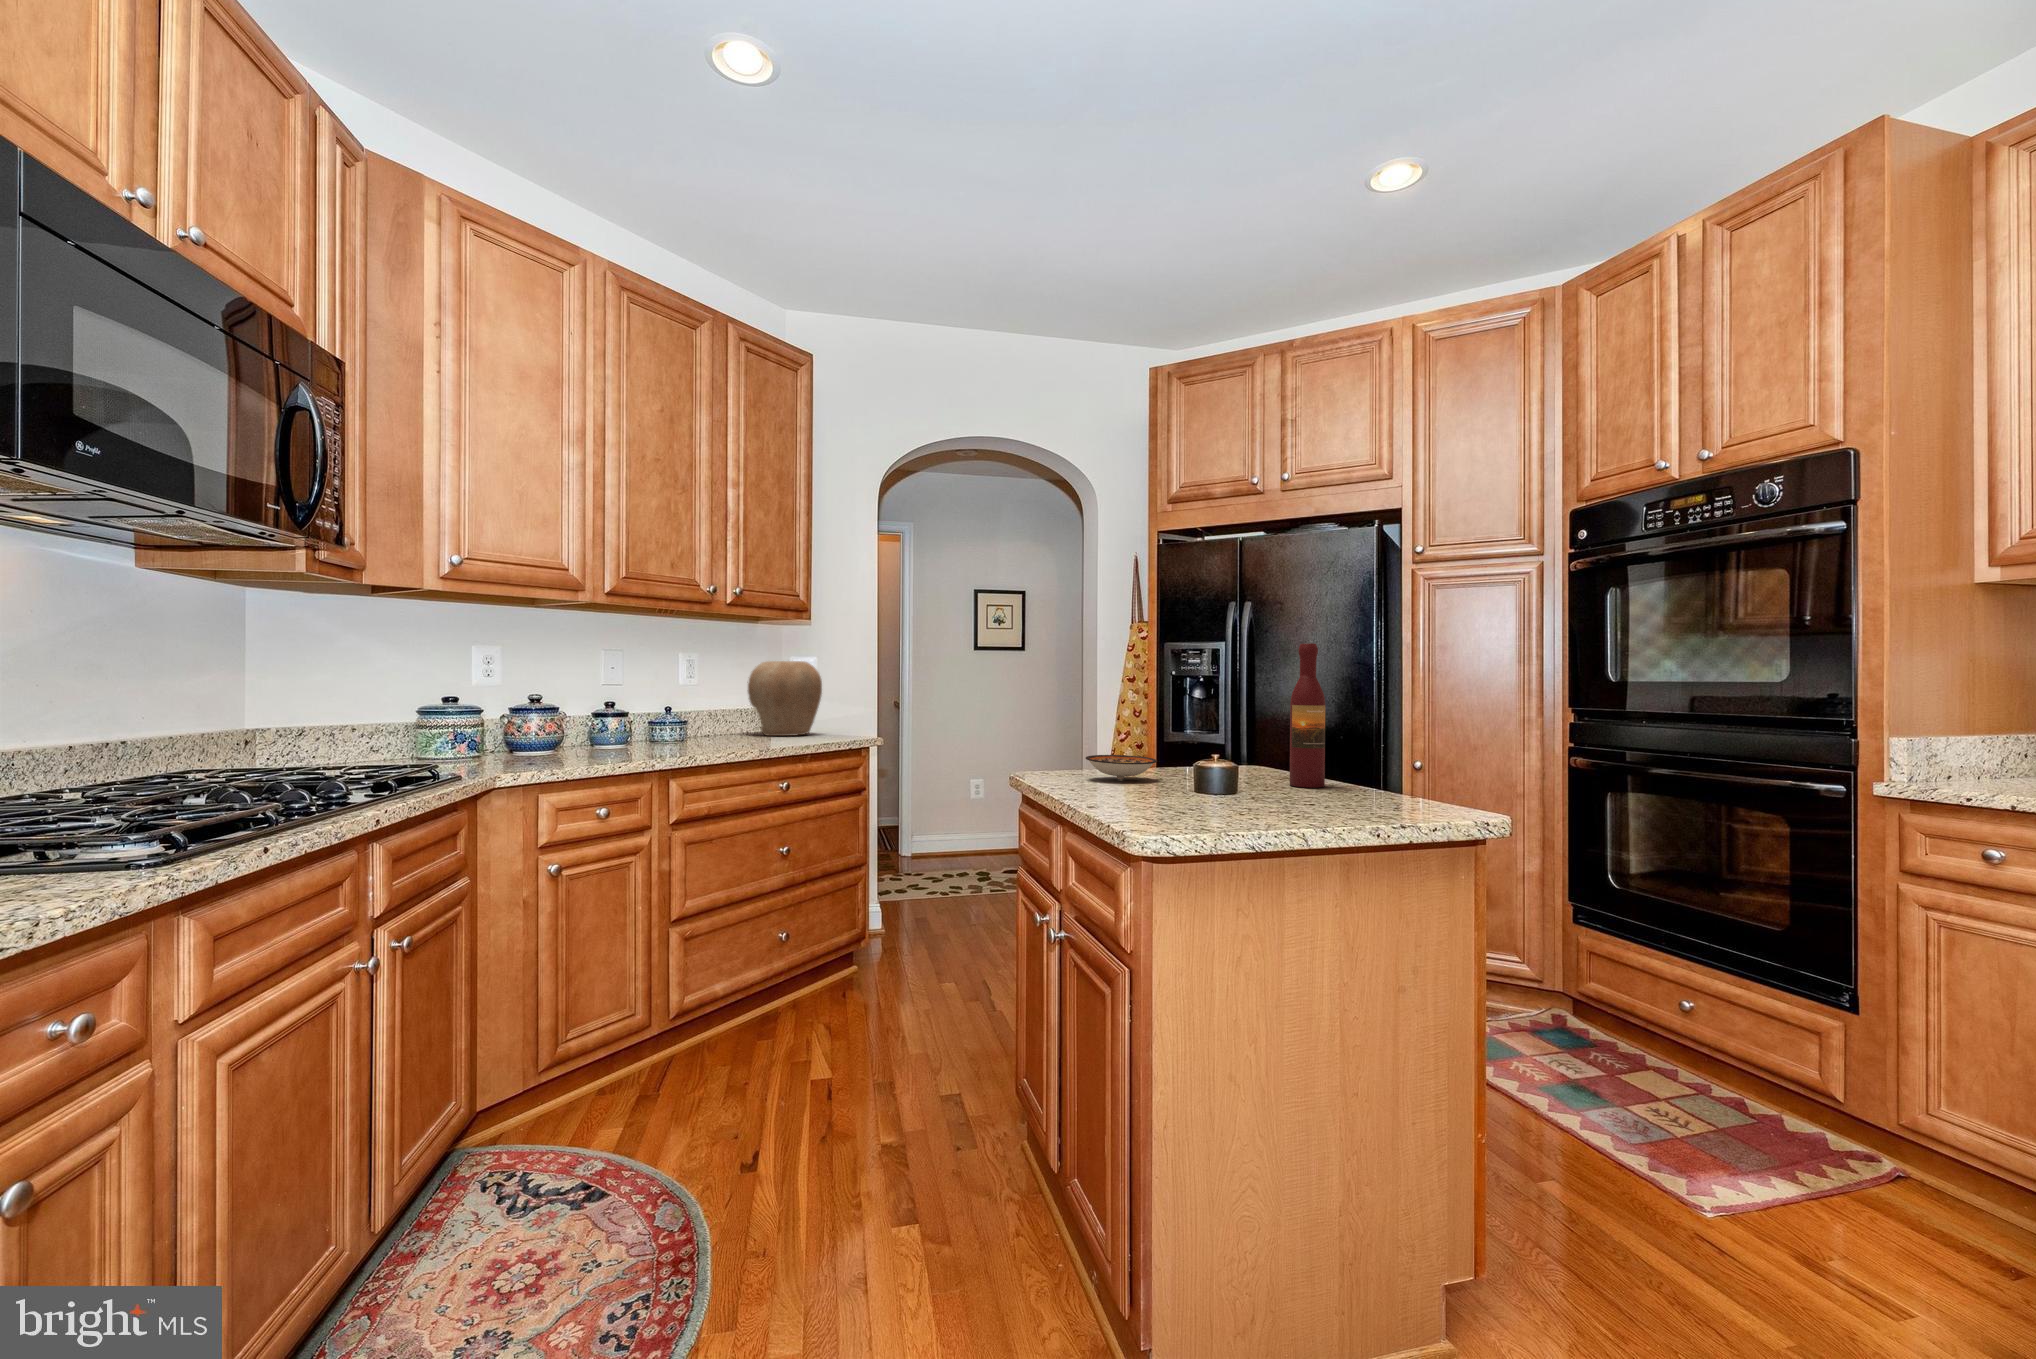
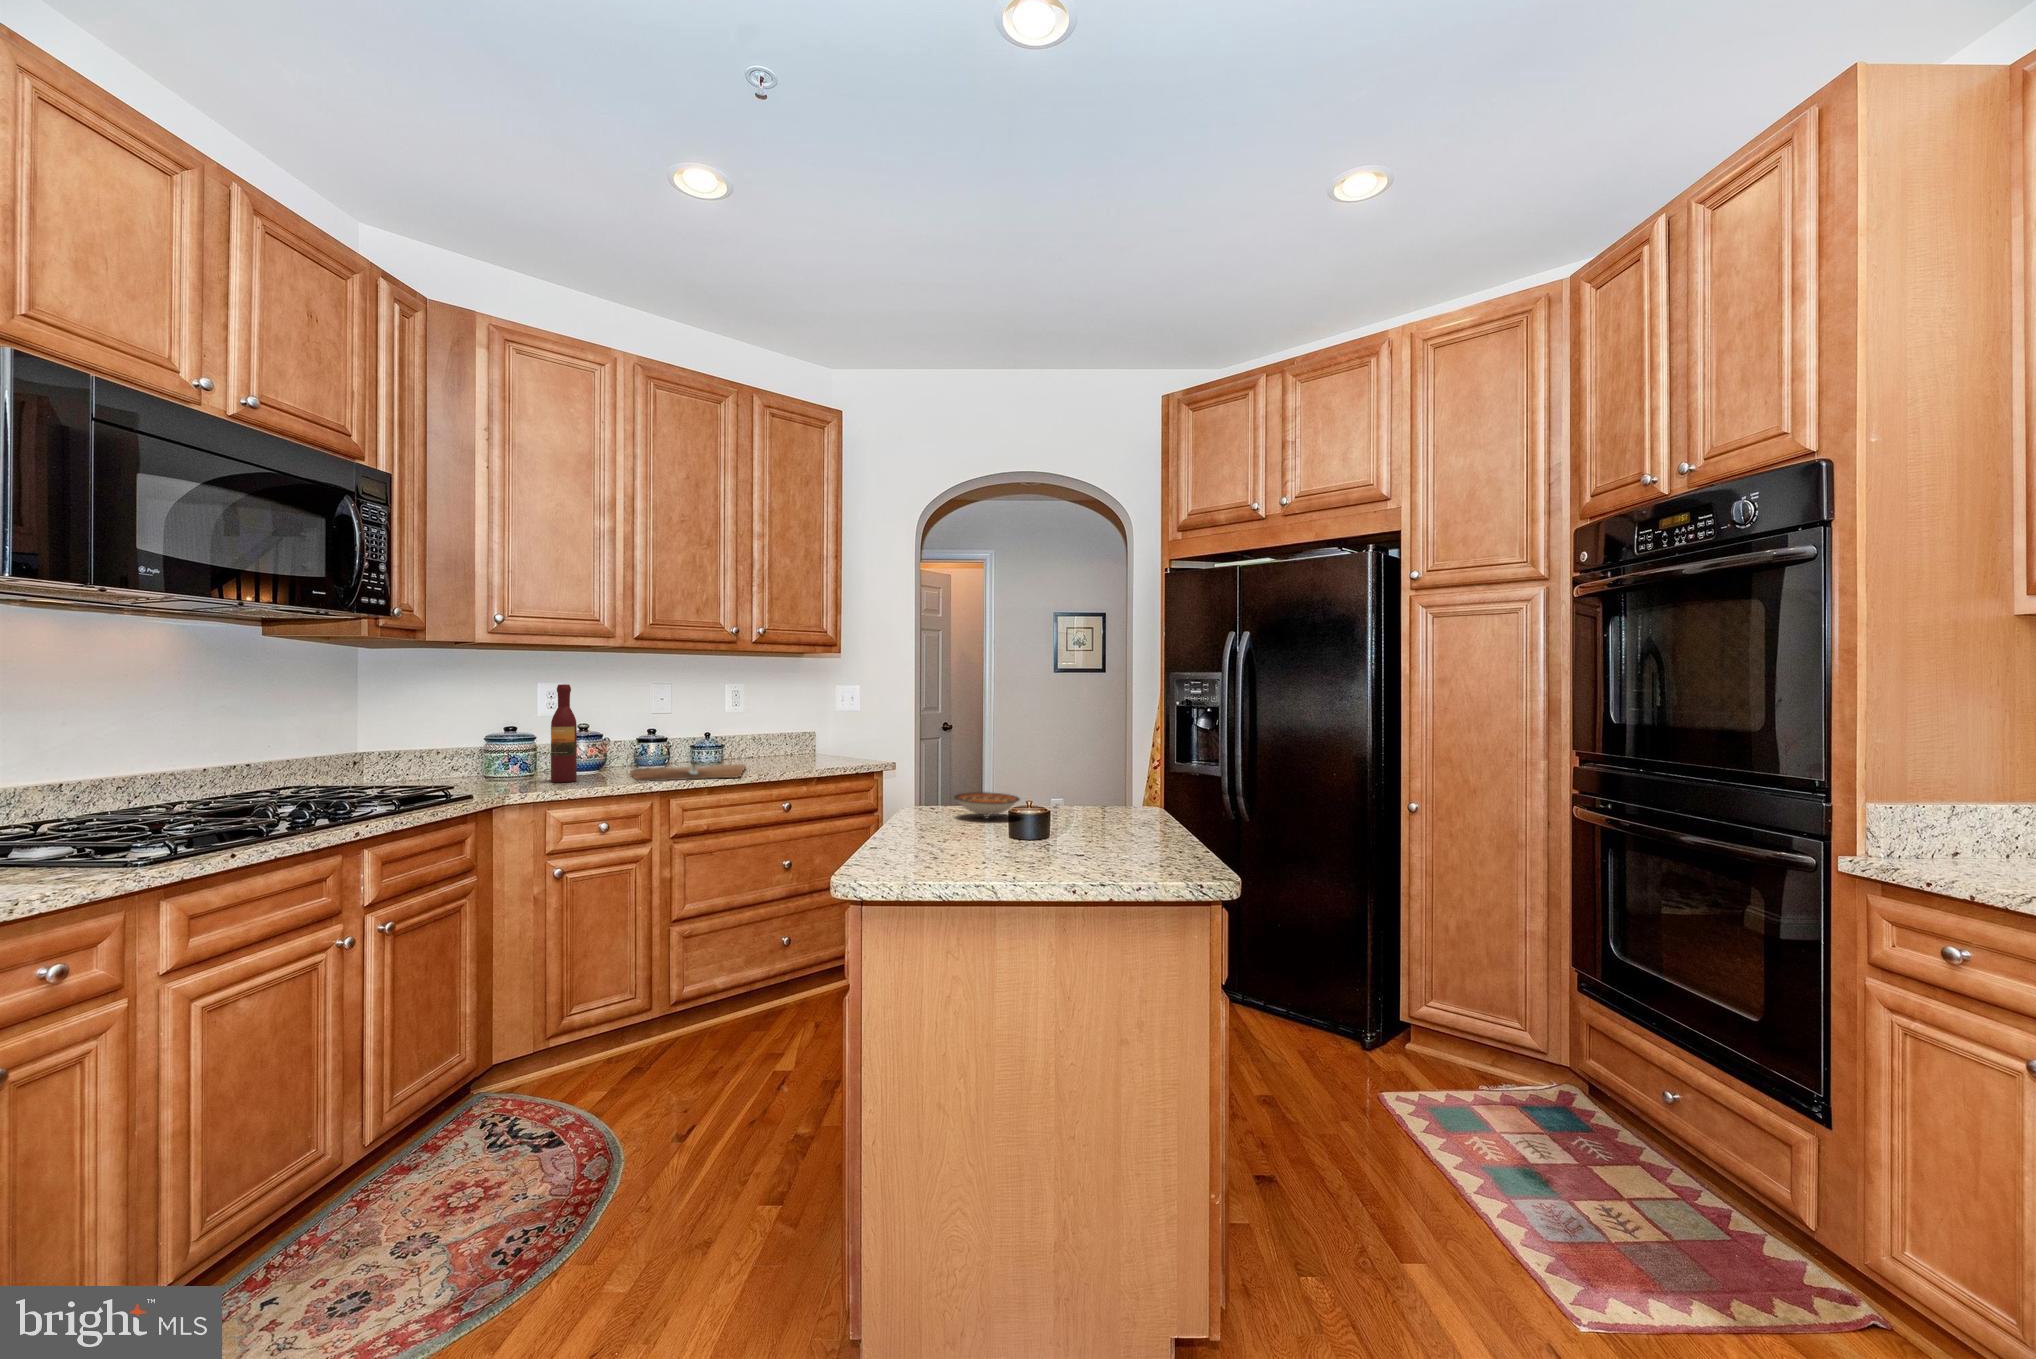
wine bottle: present [1290,644,1325,788] -> present [551,684,577,782]
vase: present [748,661,822,736] -> none [793,686,861,755]
cutting board: none [602,739,750,761] -> present [630,763,745,781]

